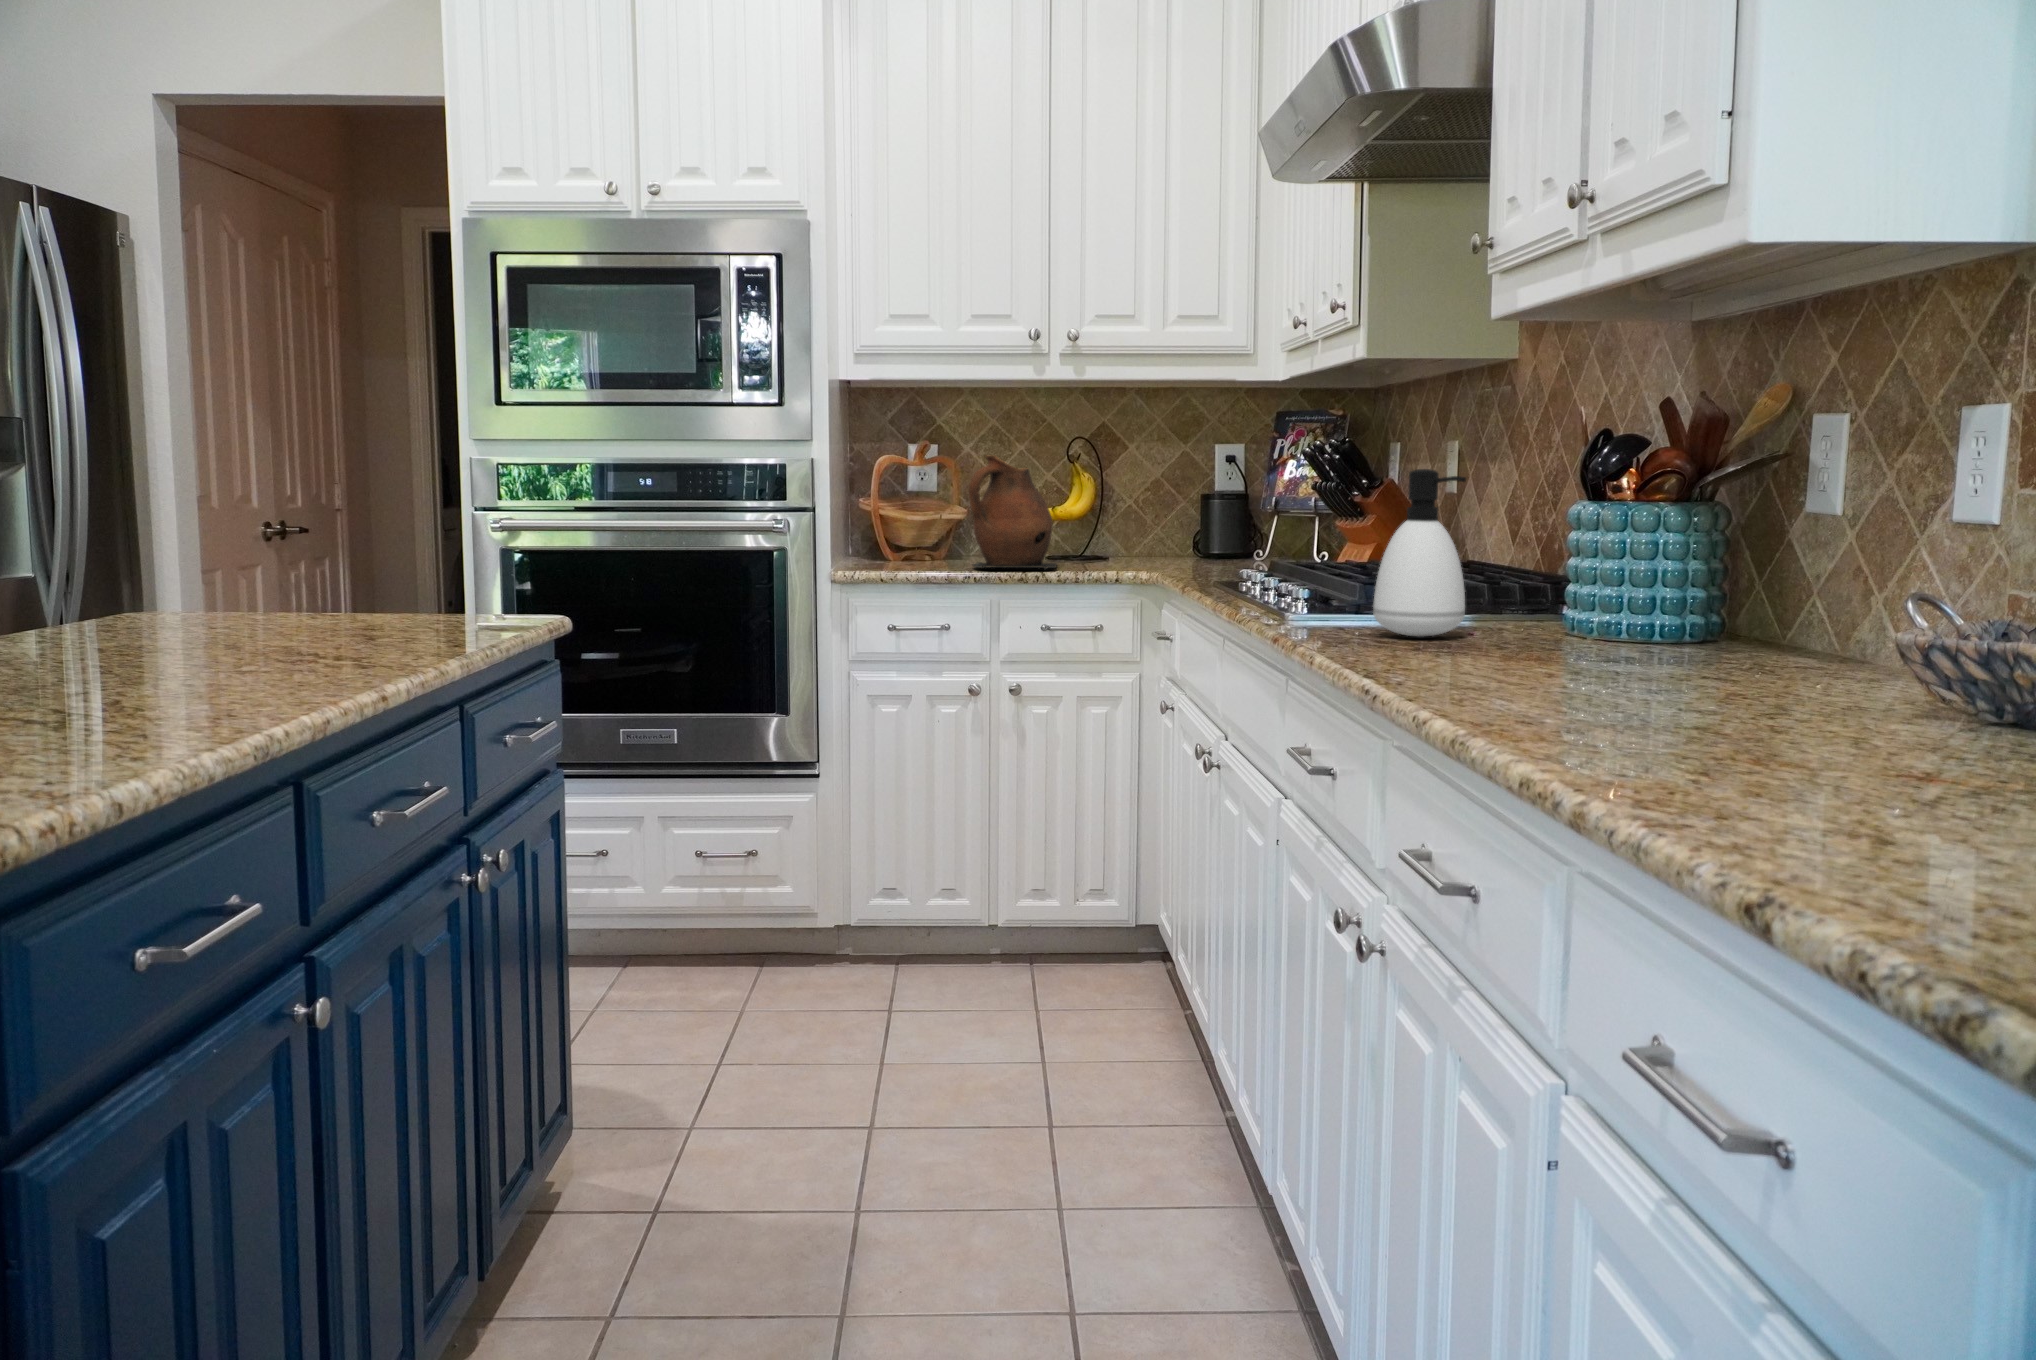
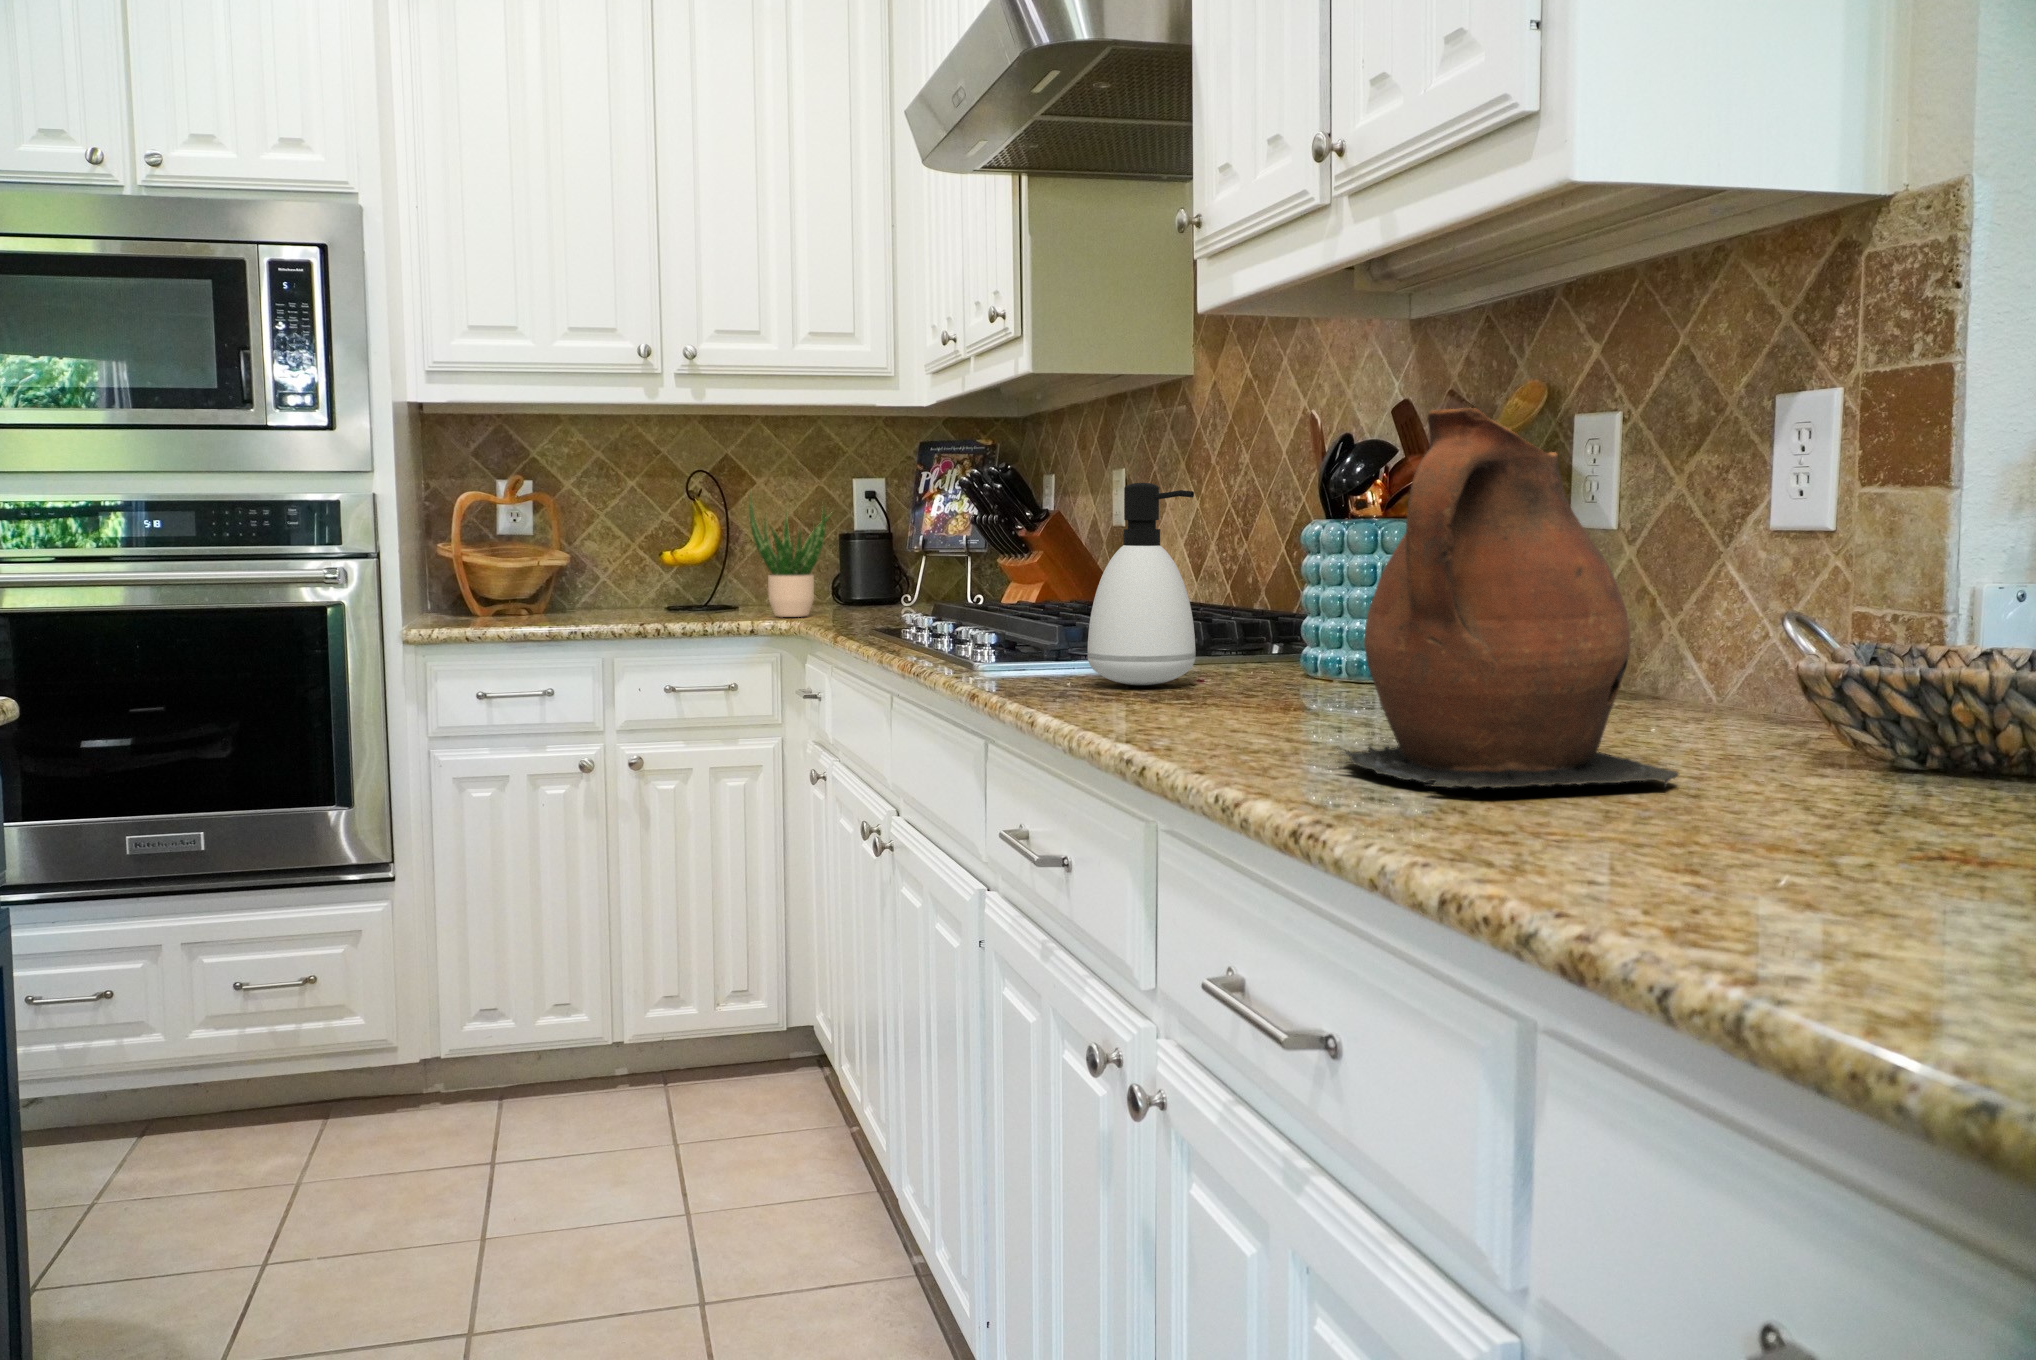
potted plant: none [1120,455,1194,568] -> present [749,495,831,617]
ceramic pitcher: present [969,456,1057,569] -> present [1330,408,1679,788]

